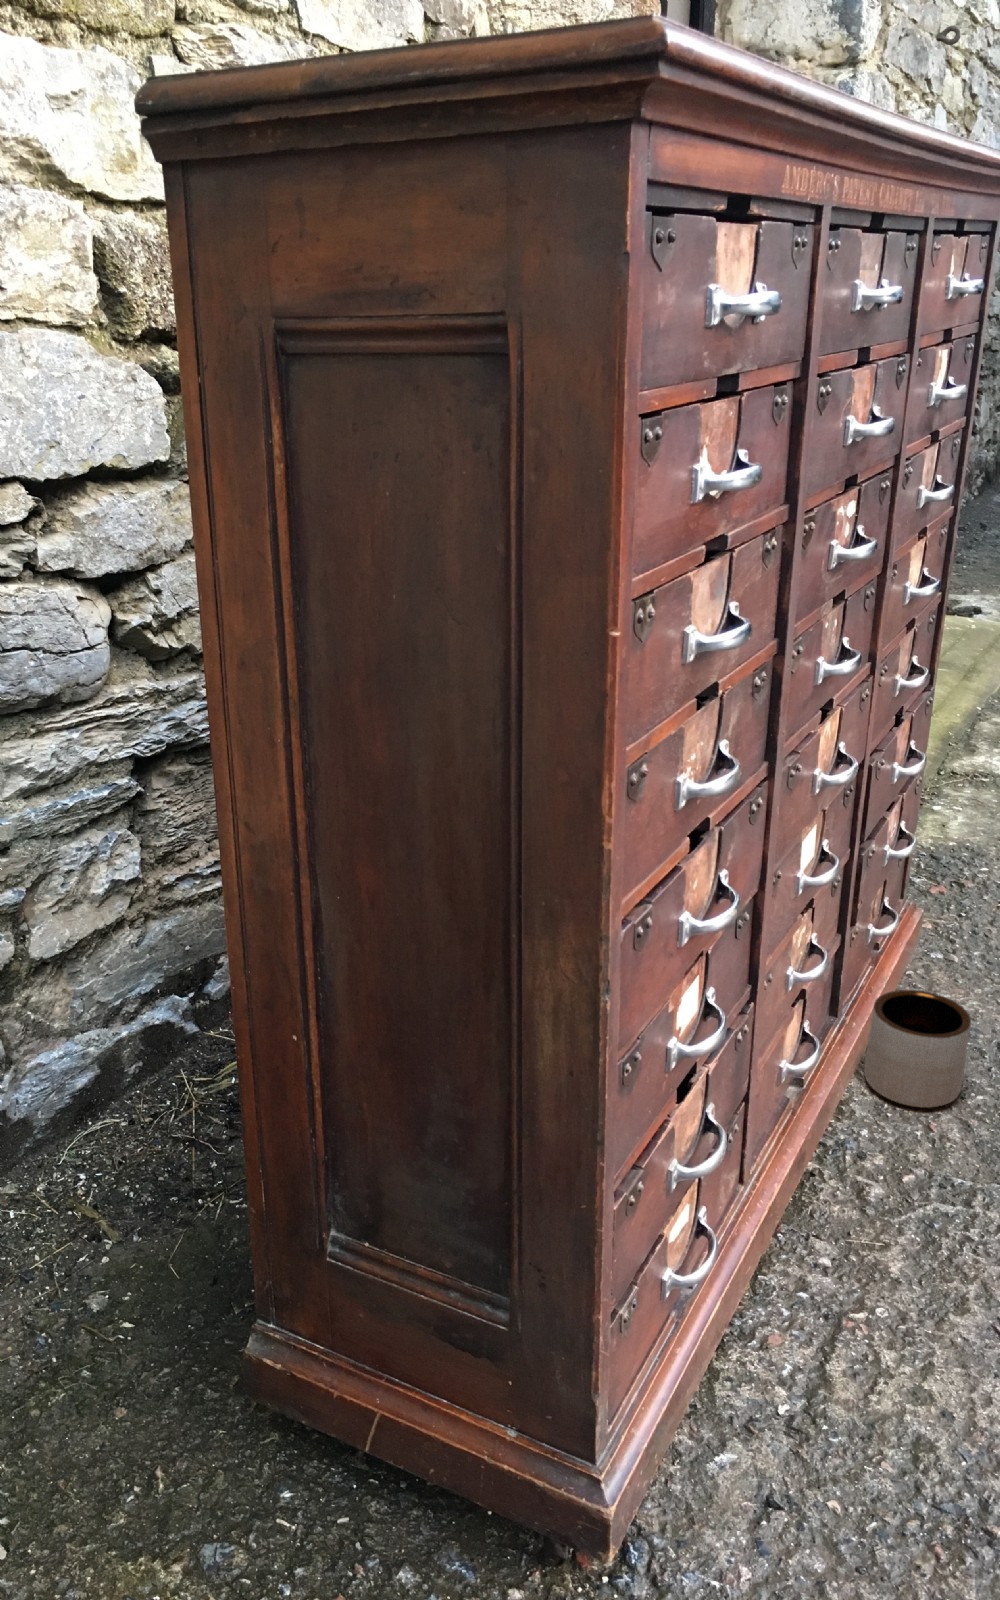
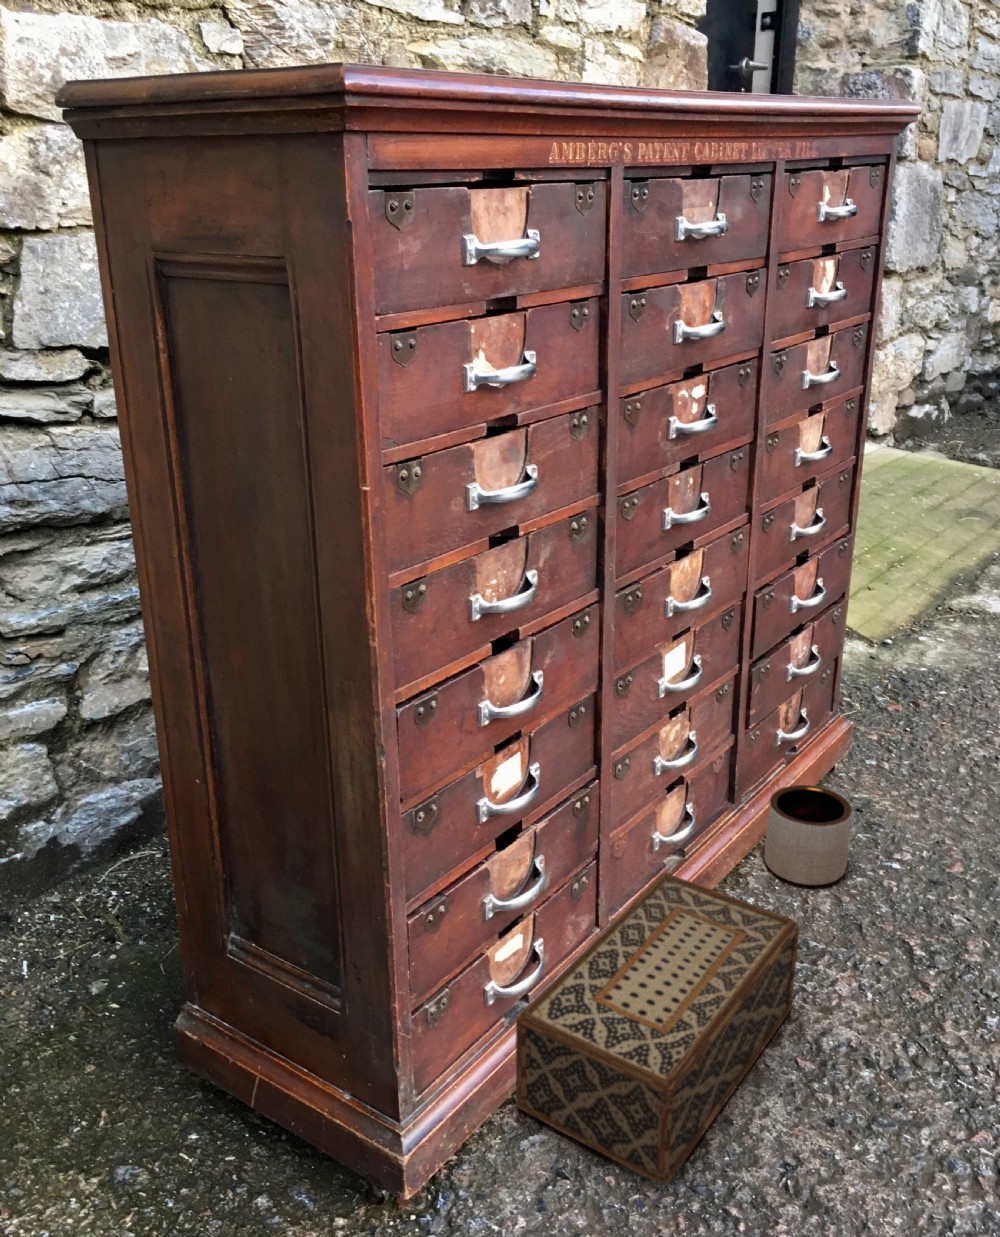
woven basket: none [689,1110,980,1505] -> present [516,873,799,1185]

